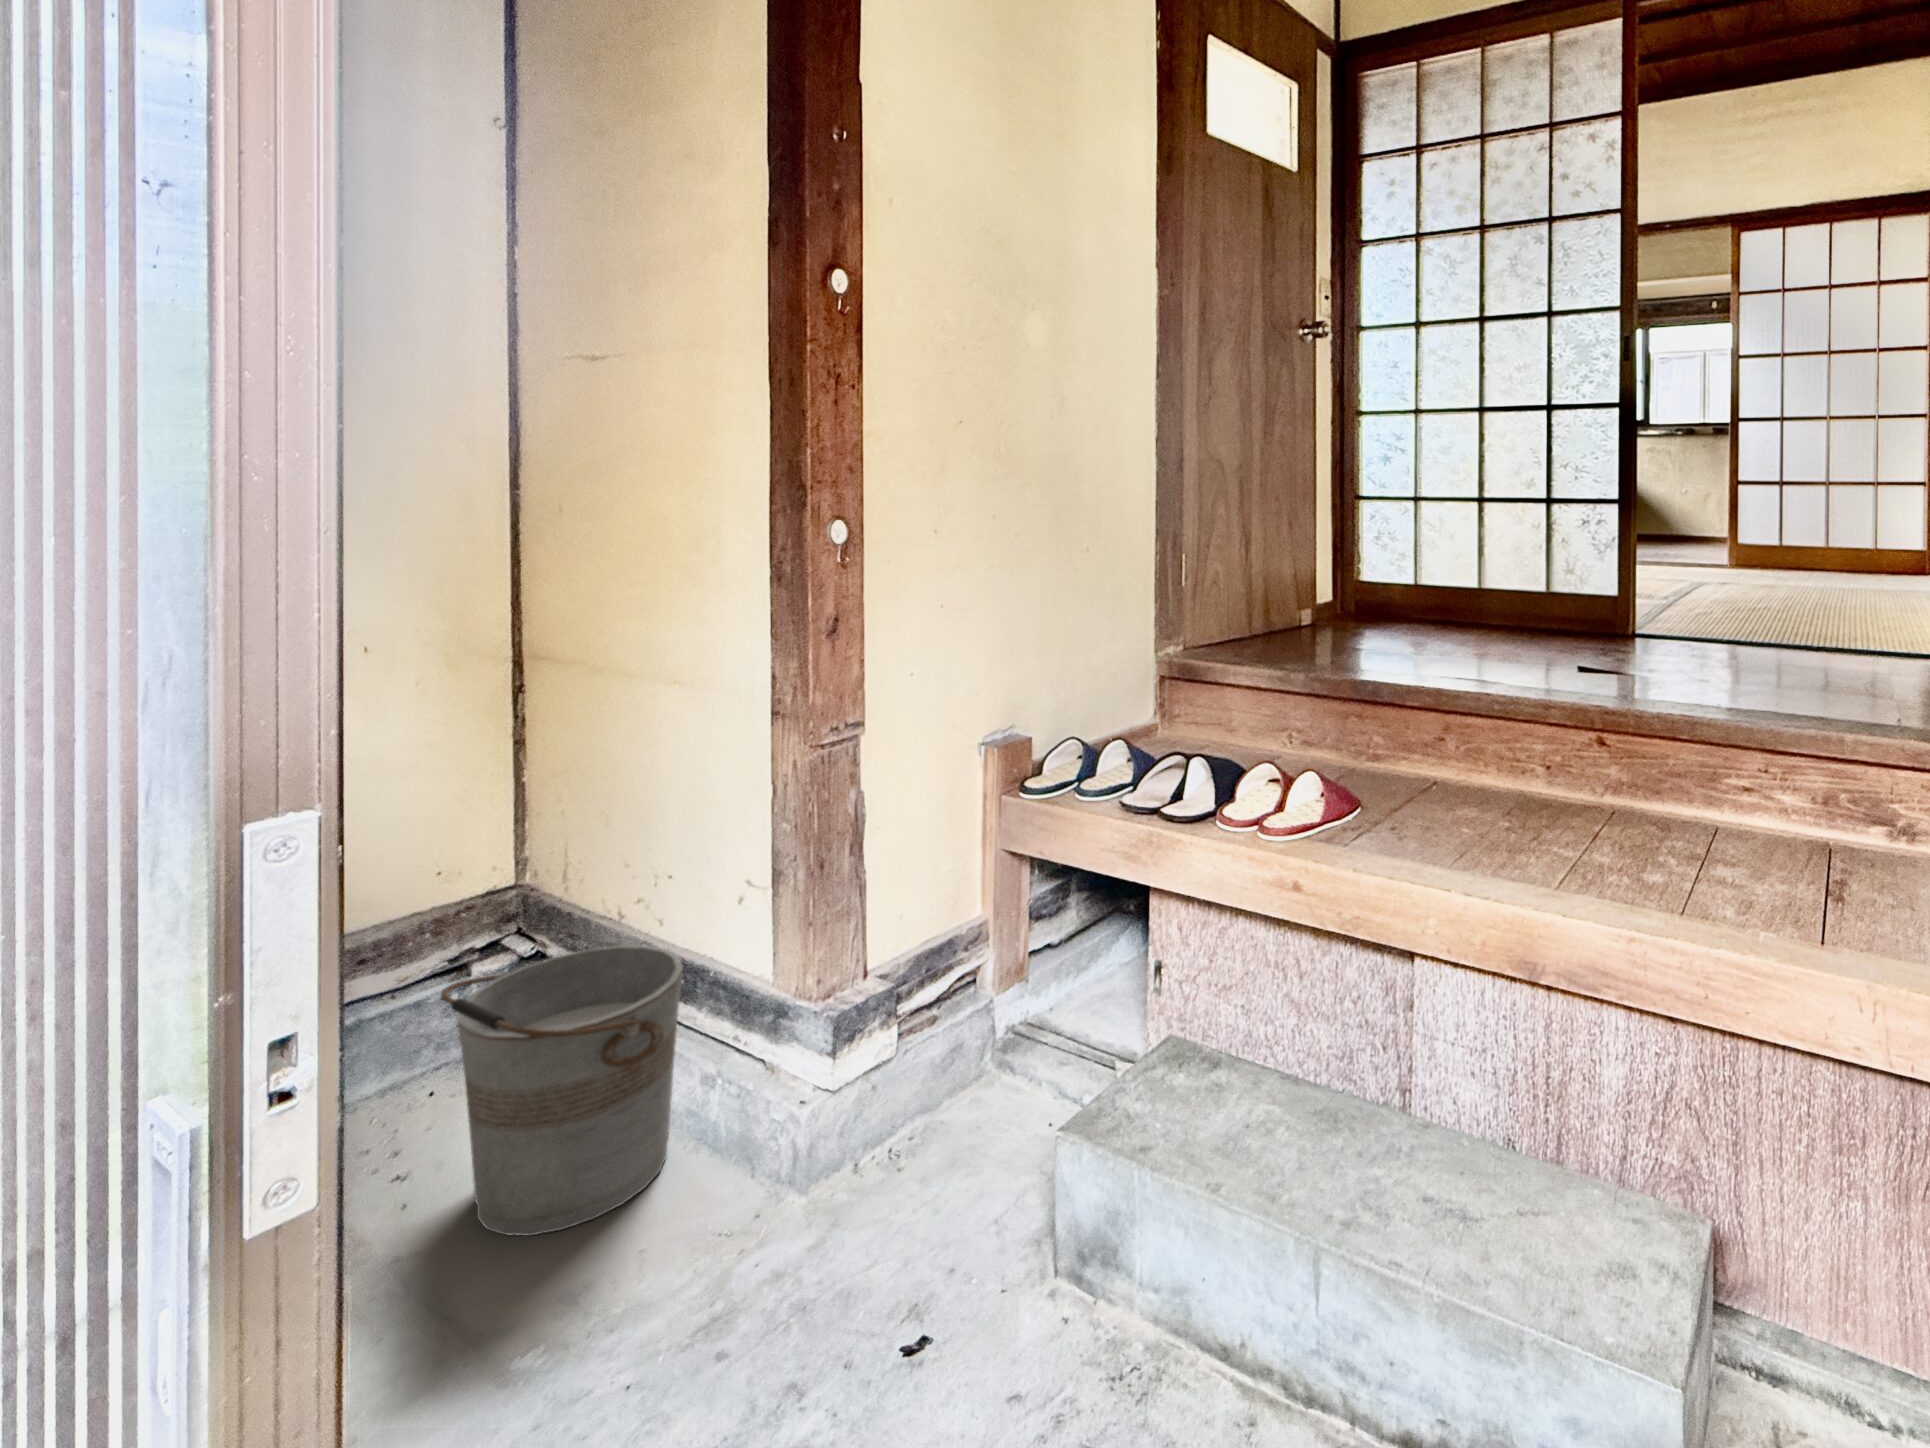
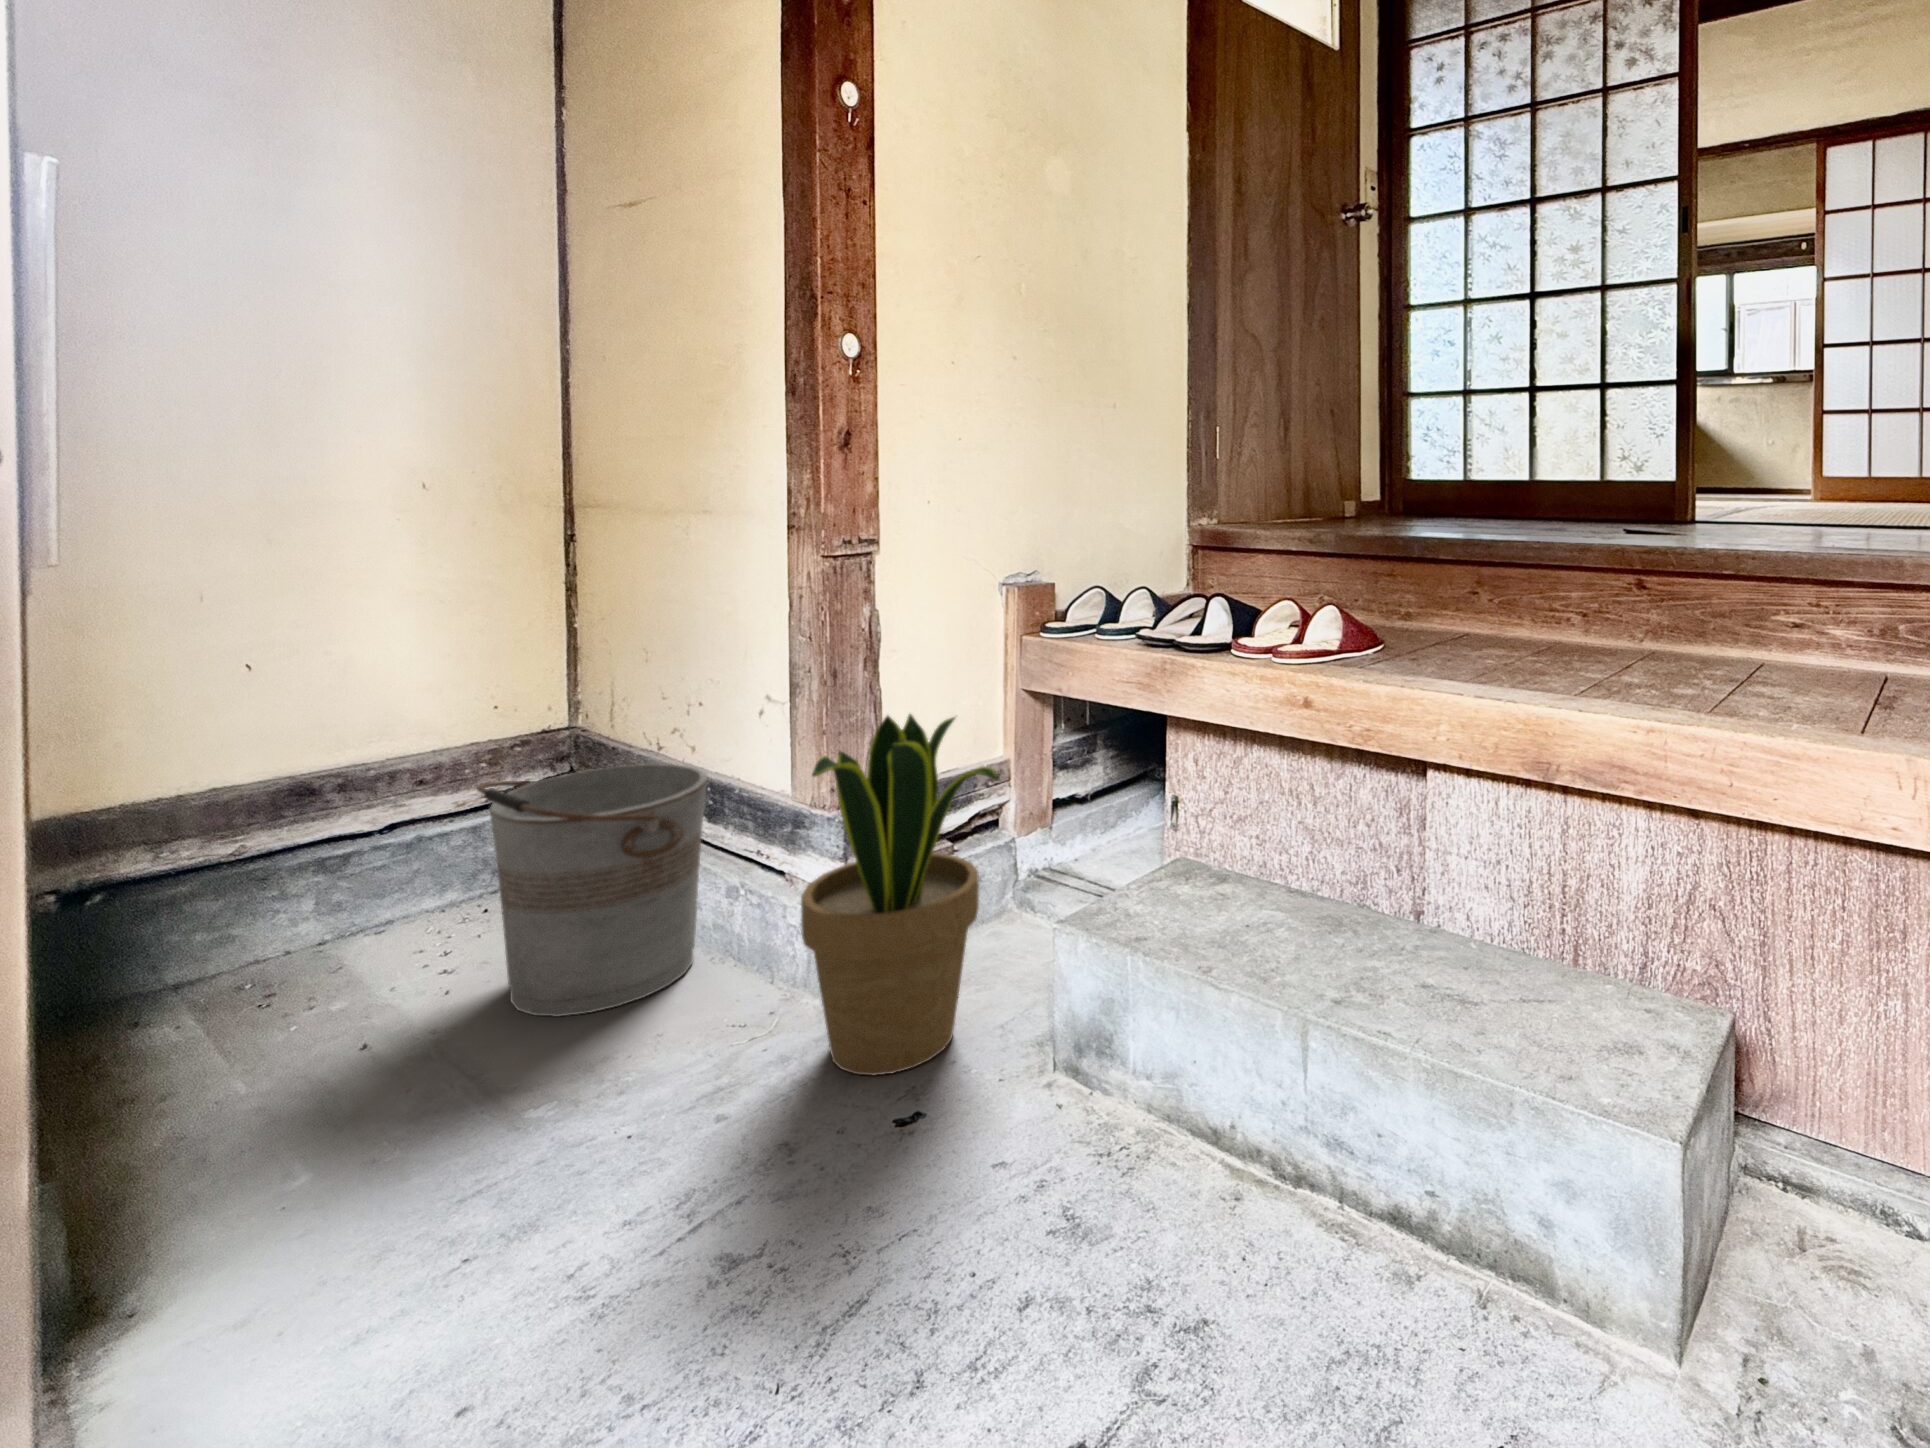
potted plant: none [799,905,1002,1294] -> present [801,714,1000,1075]

